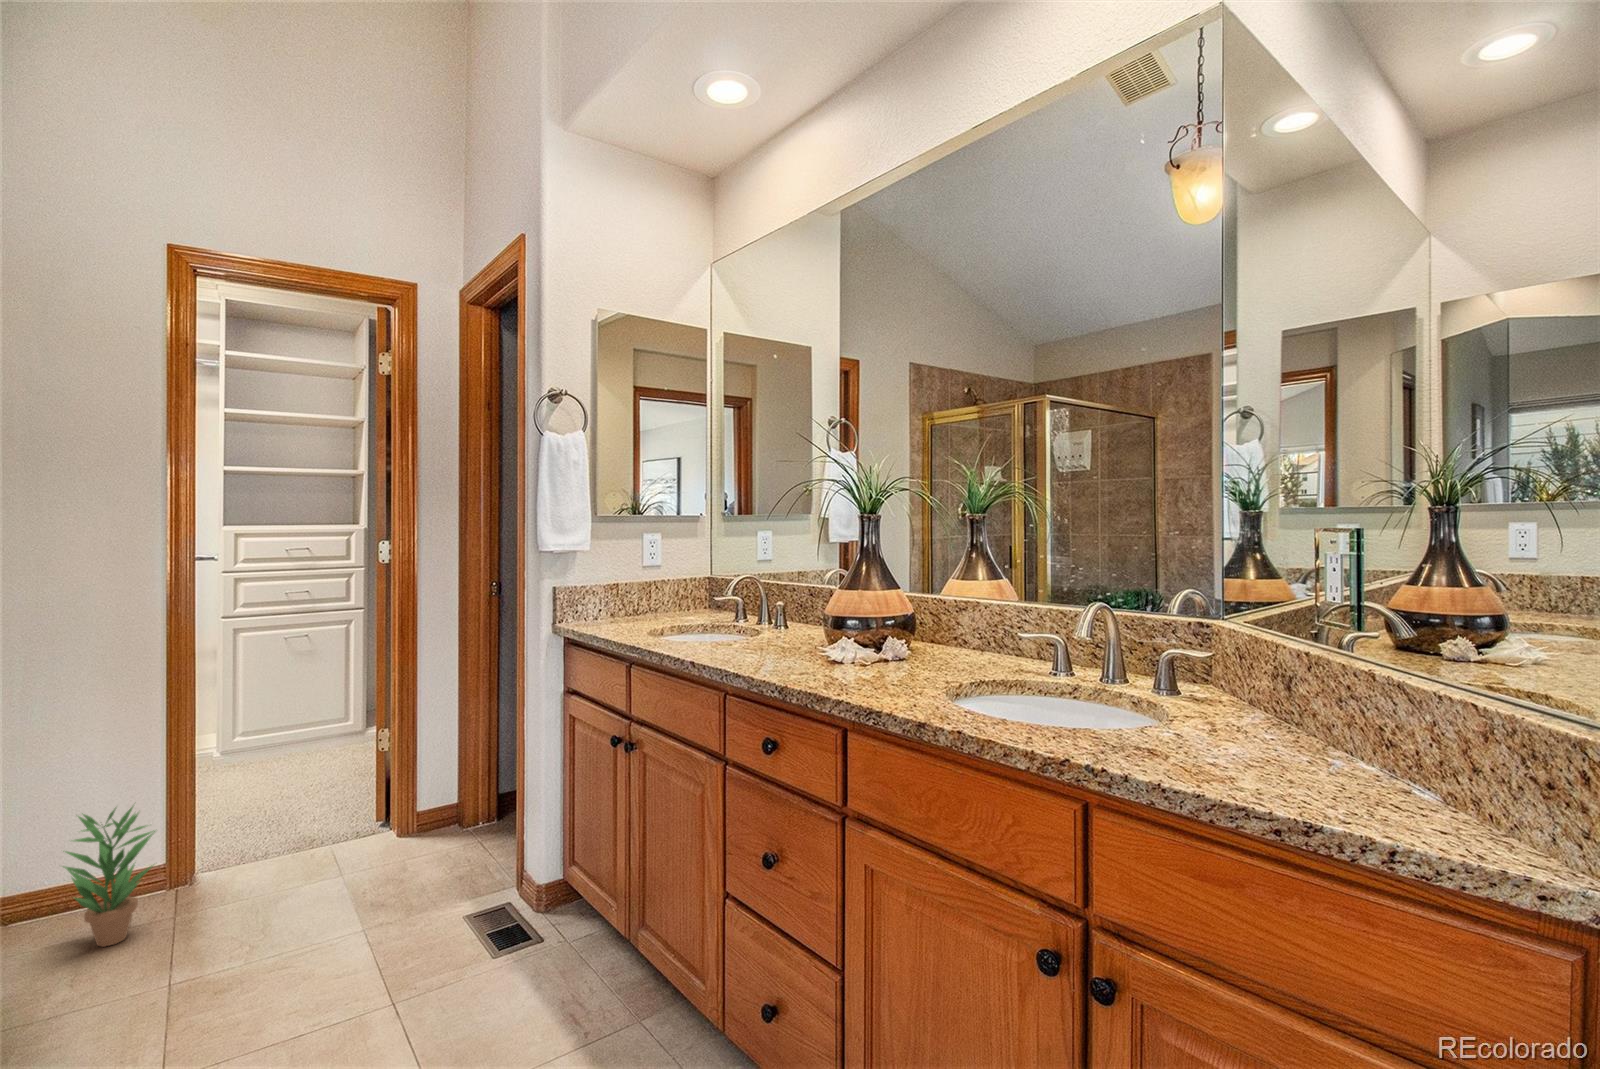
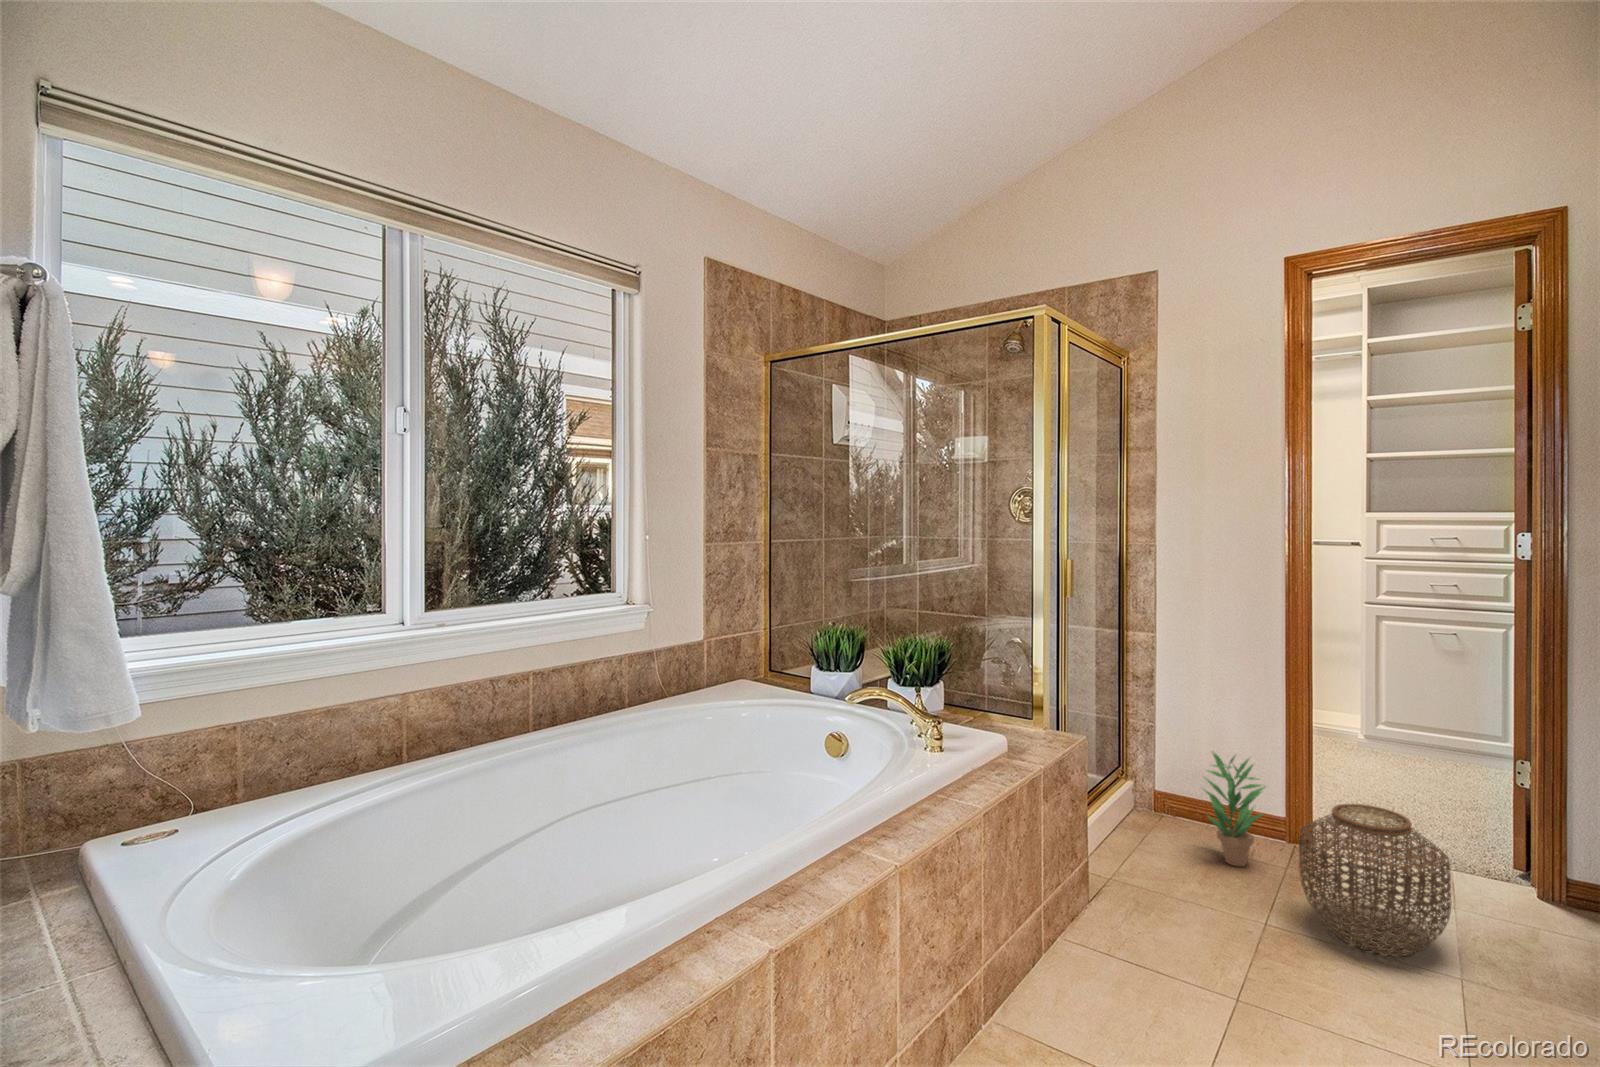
woven basket: none [211,804,355,955] -> present [1299,804,1451,956]

